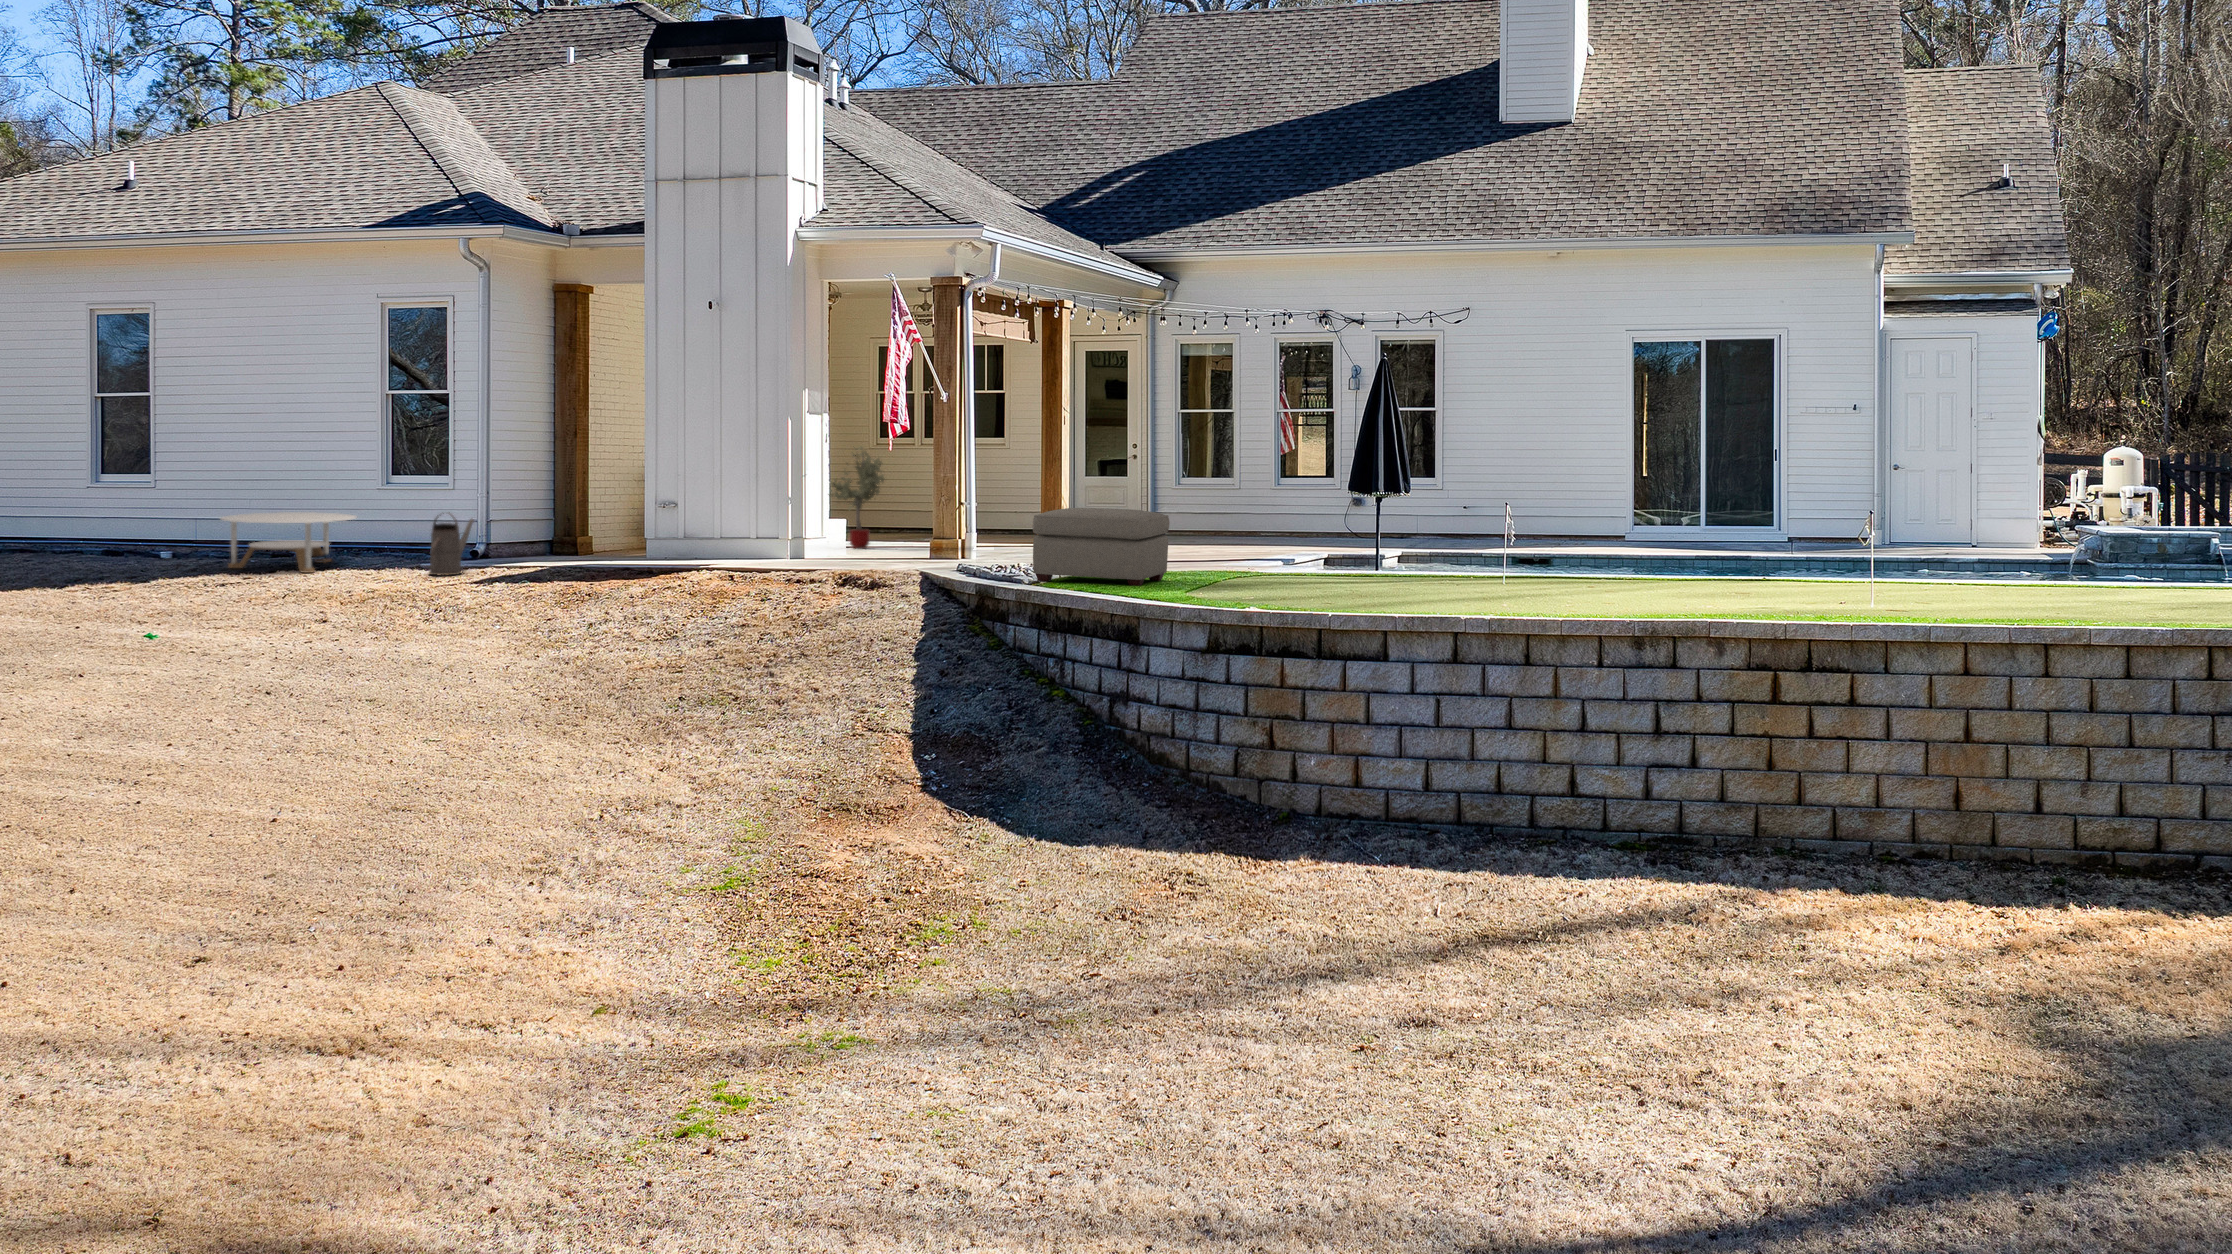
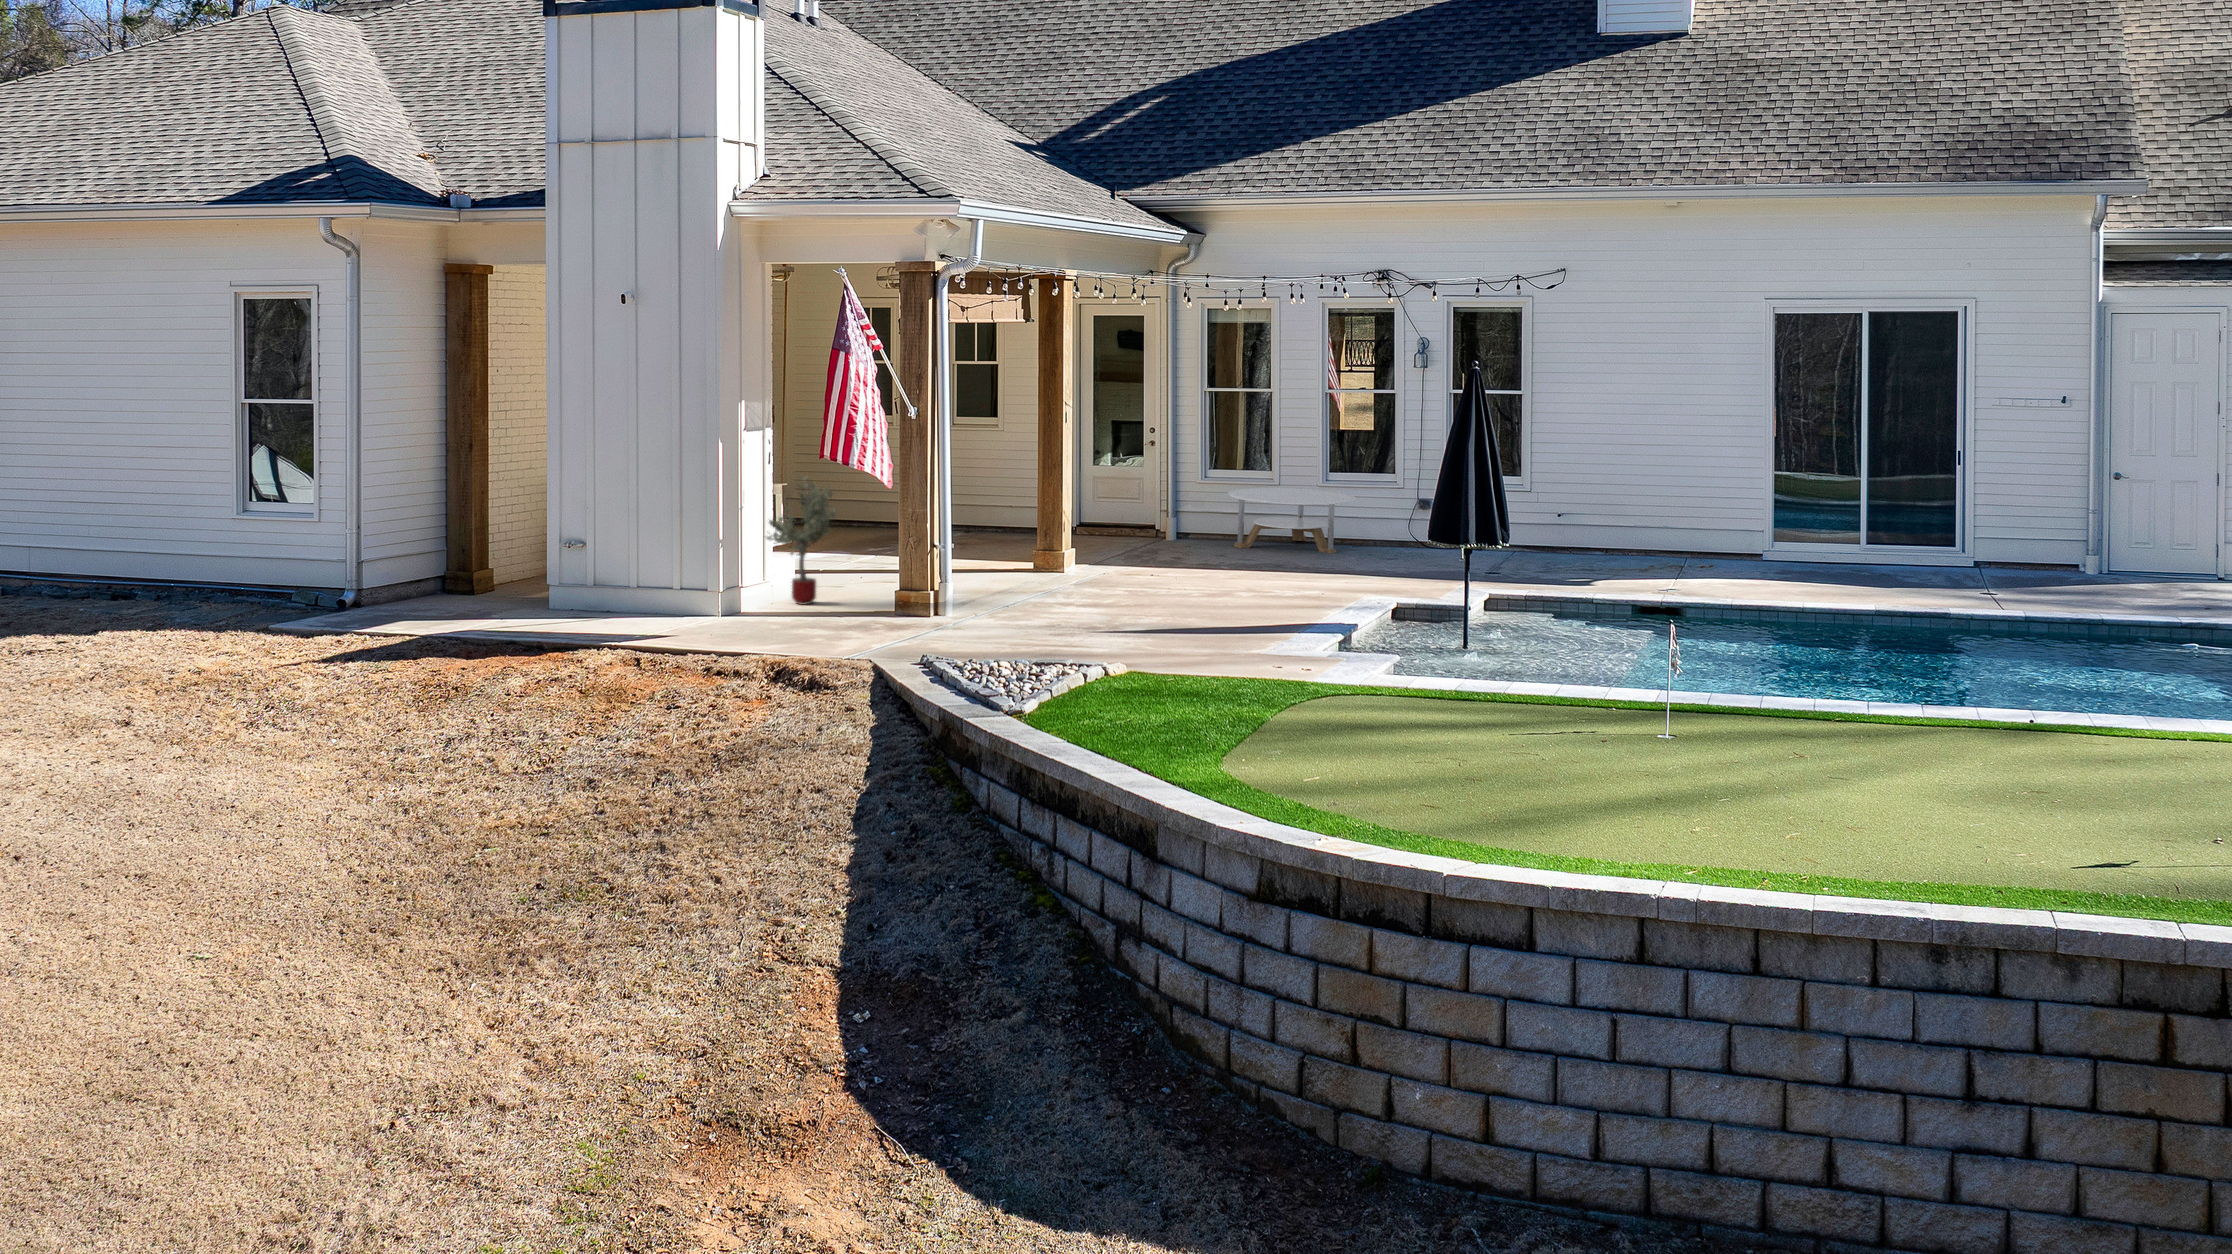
ottoman: present [1033,508,1170,586] -> none [1015,599,1198,718]
round table: present [220,512,356,573] -> present [1228,488,1356,553]
watering can: present [429,512,473,575] -> none [285,551,343,629]

